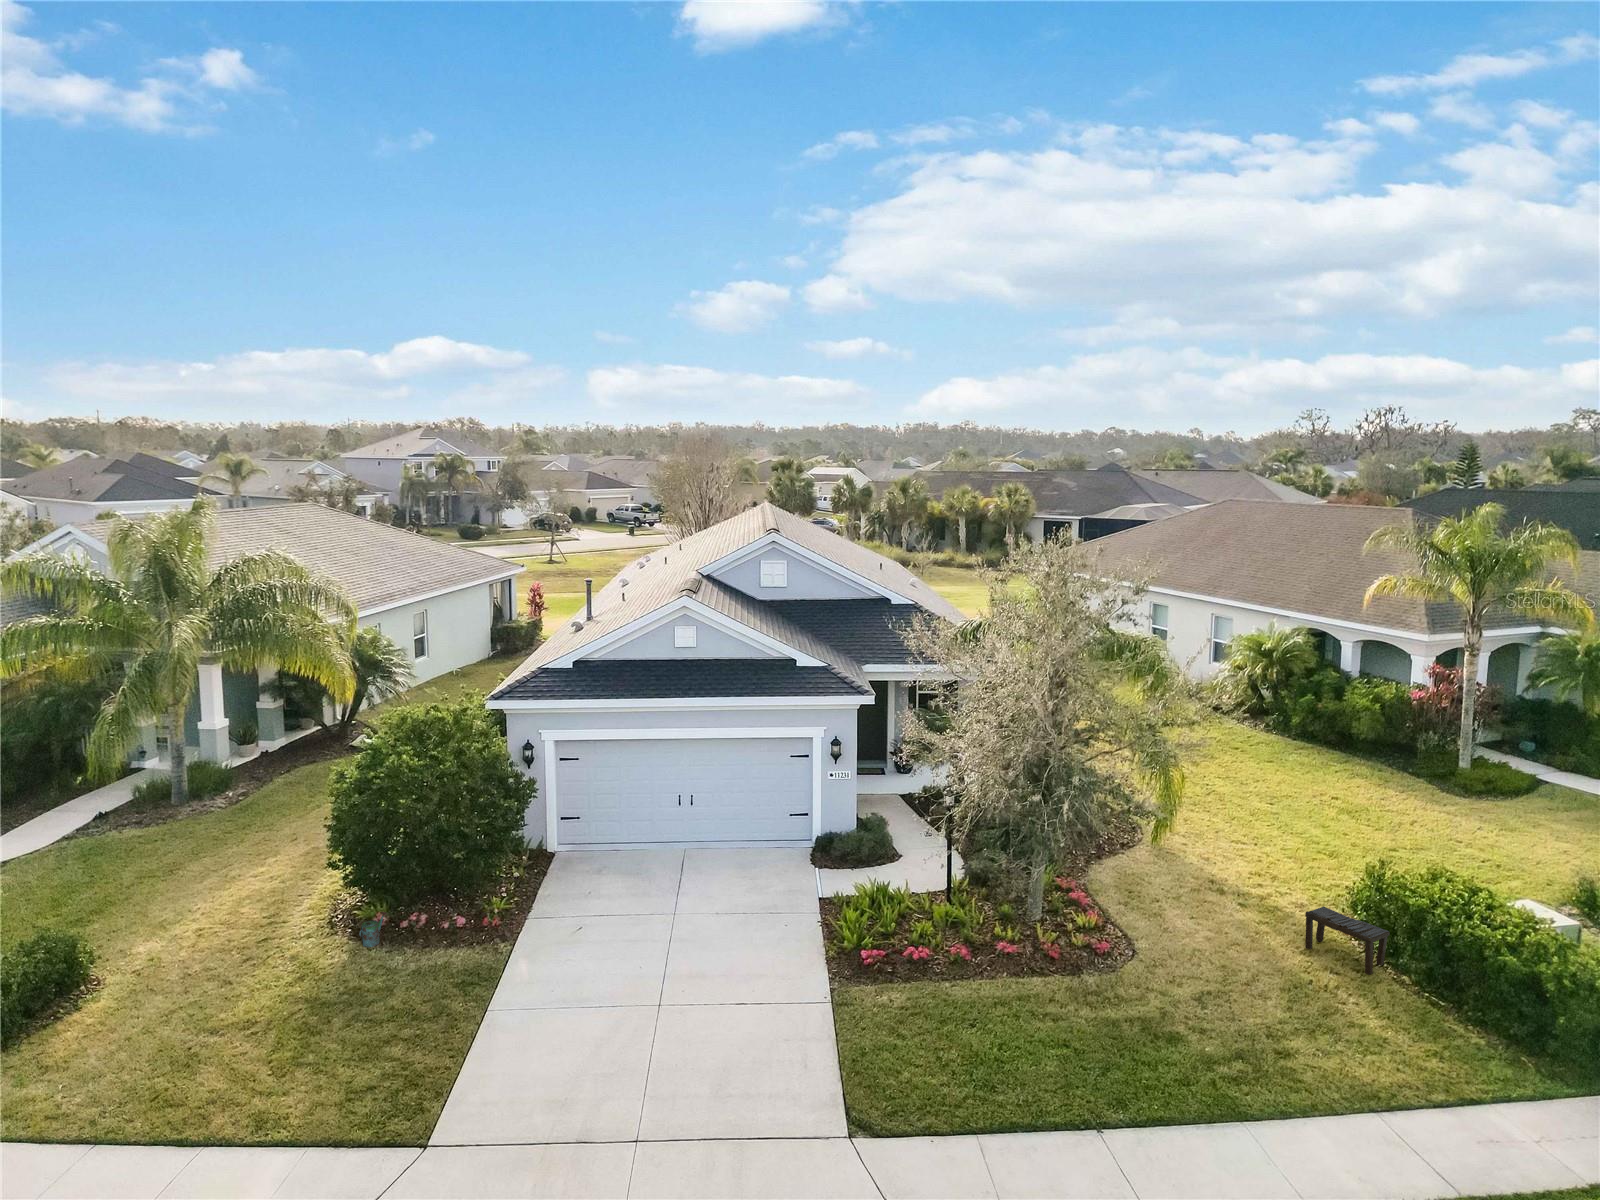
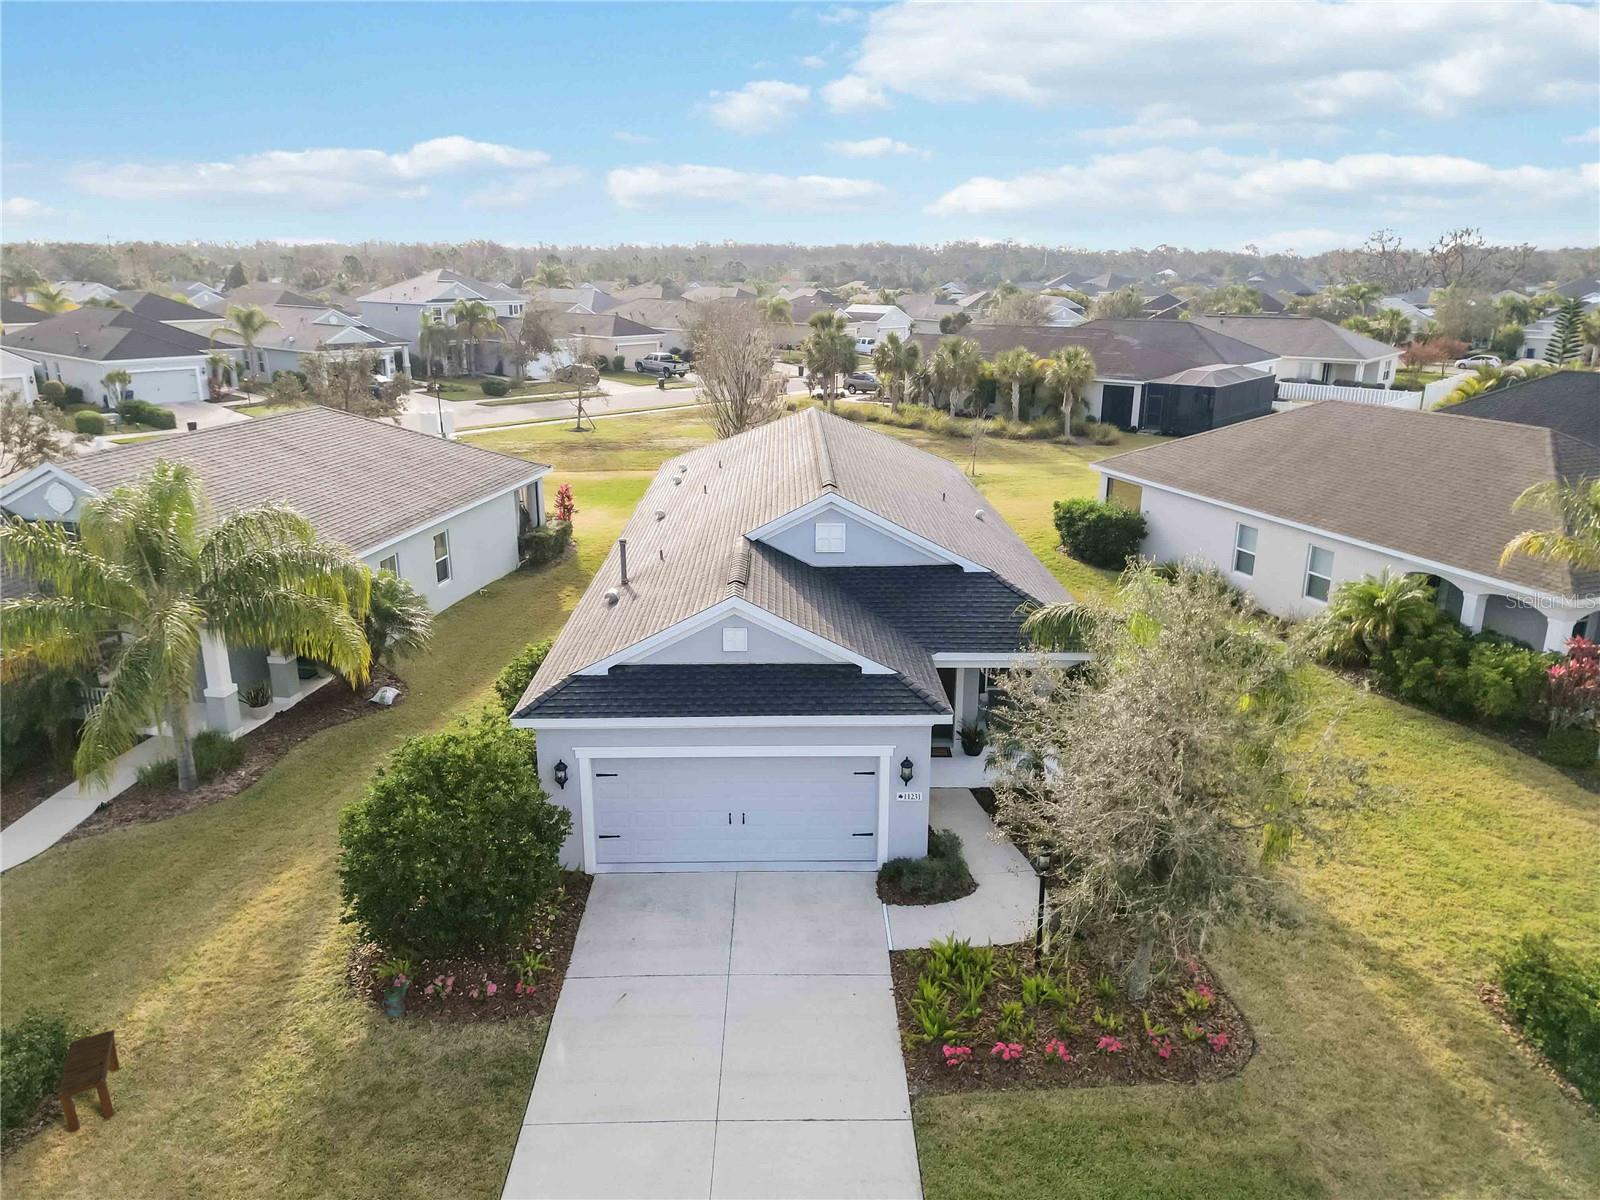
bench: present [1305,906,1390,975] -> present [58,1030,119,1132]

